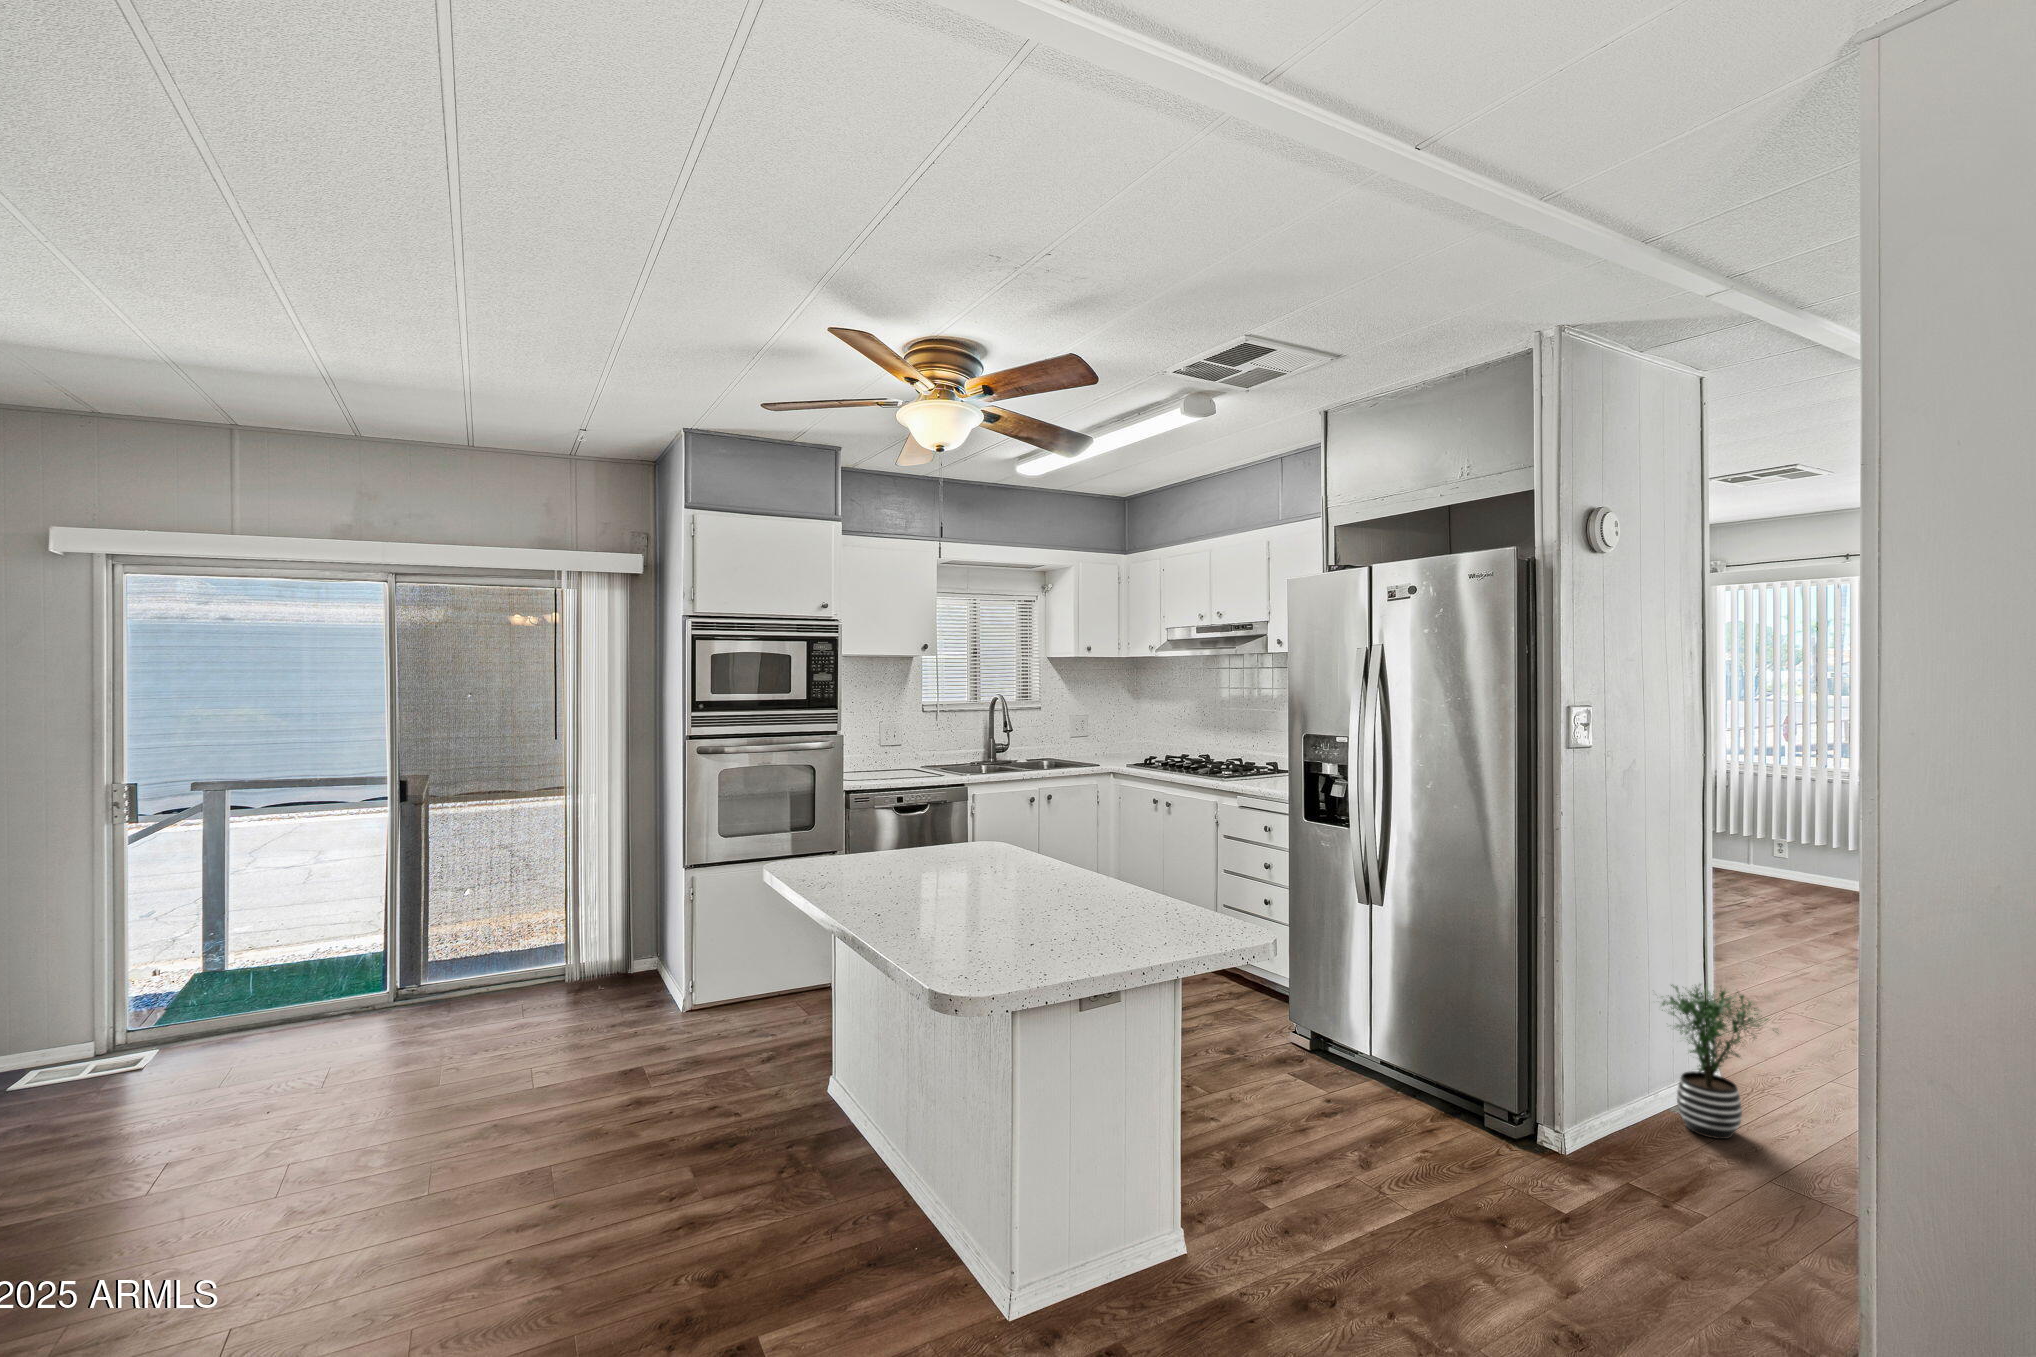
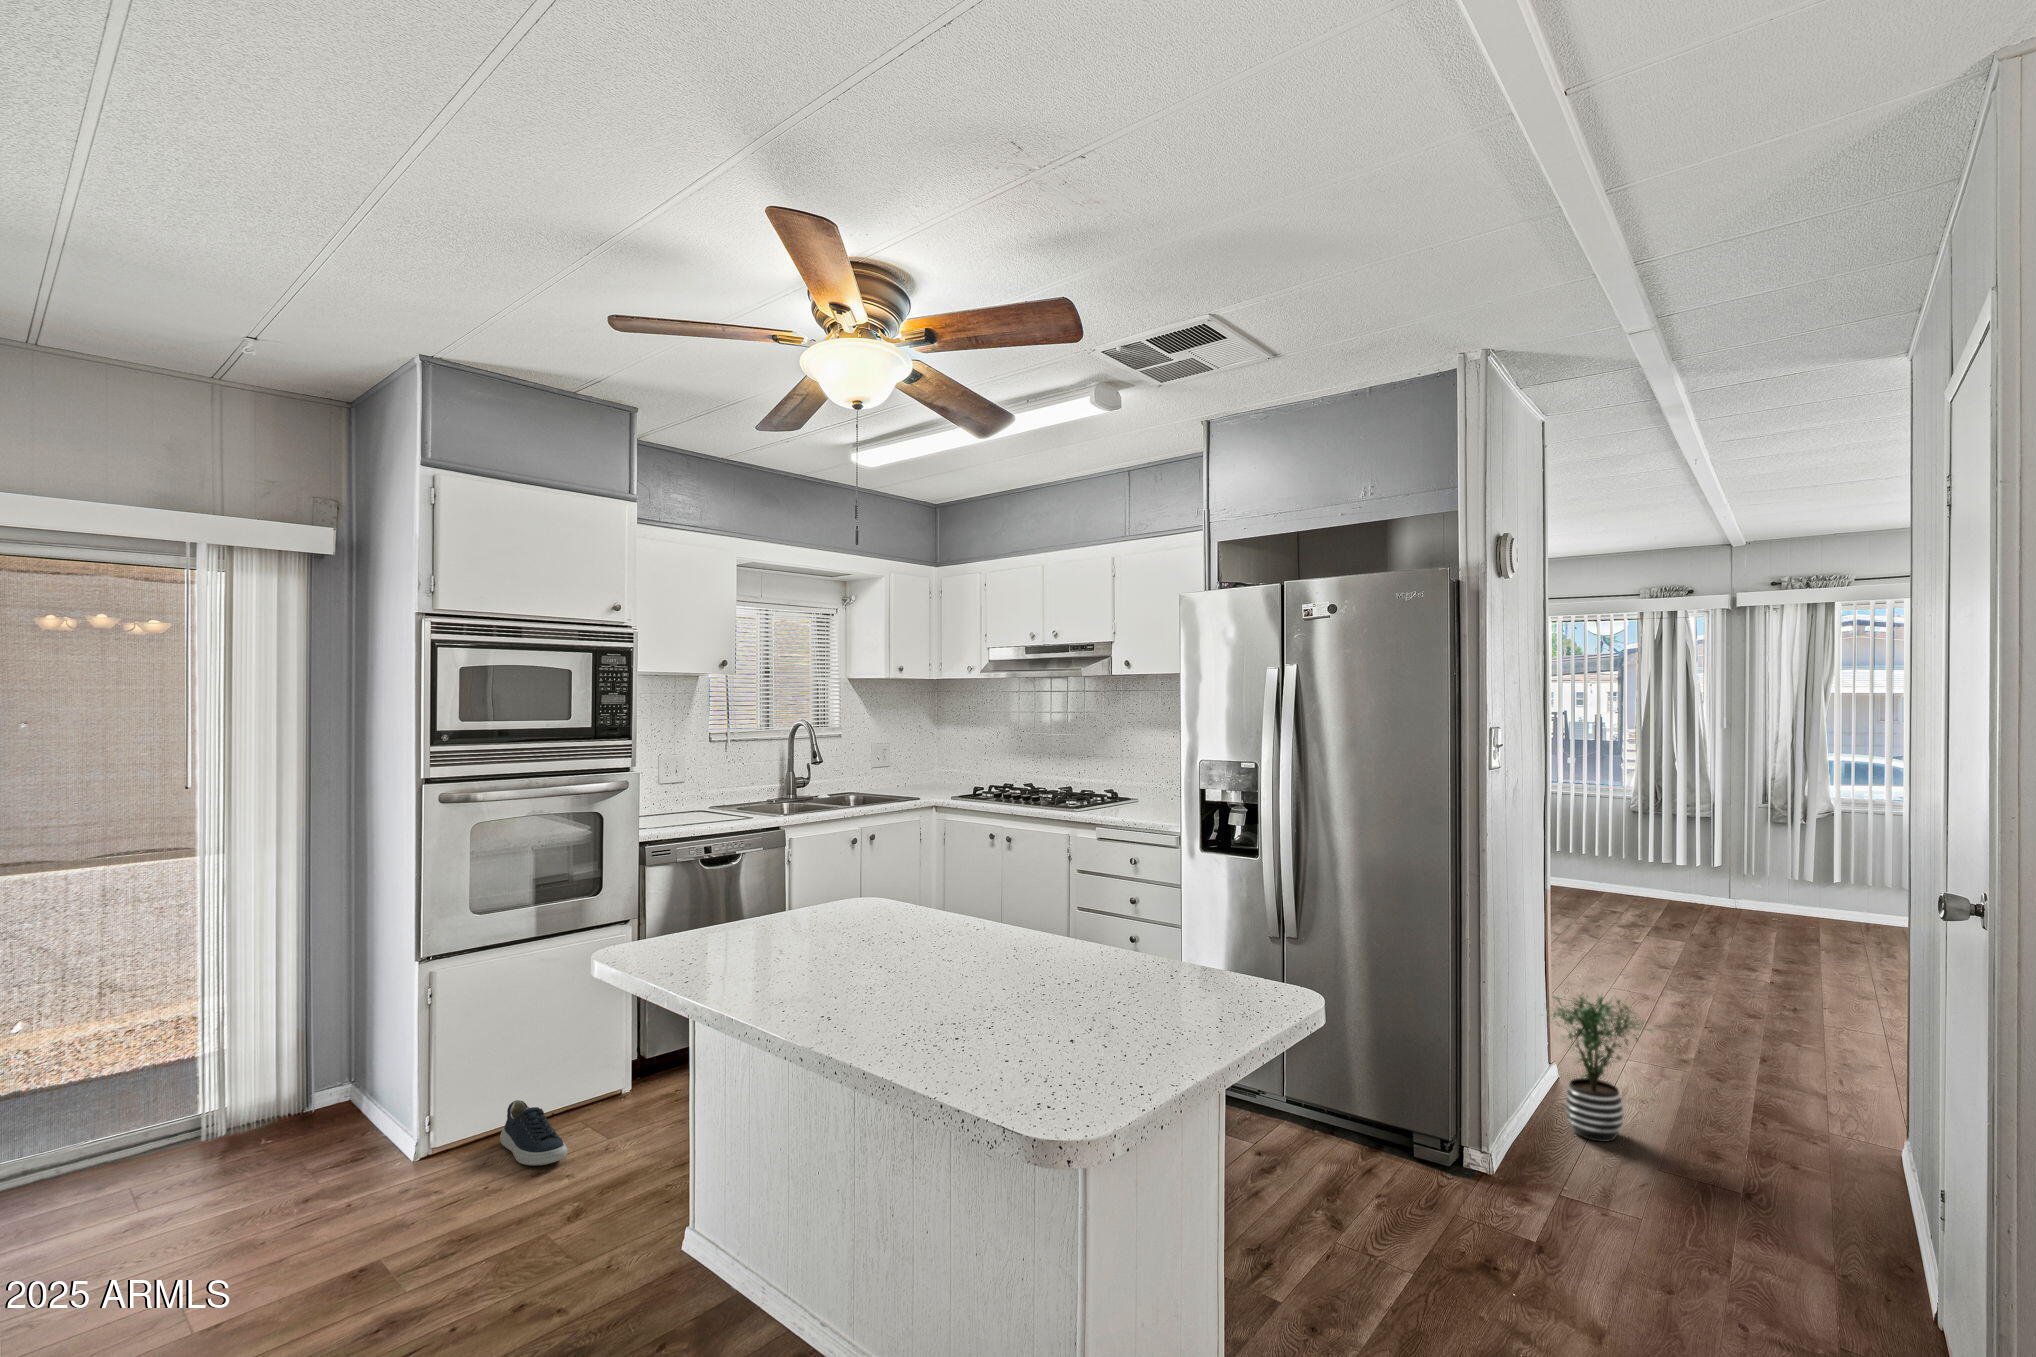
shoe: none [740,976,779,1024] -> present [500,1100,568,1166]

